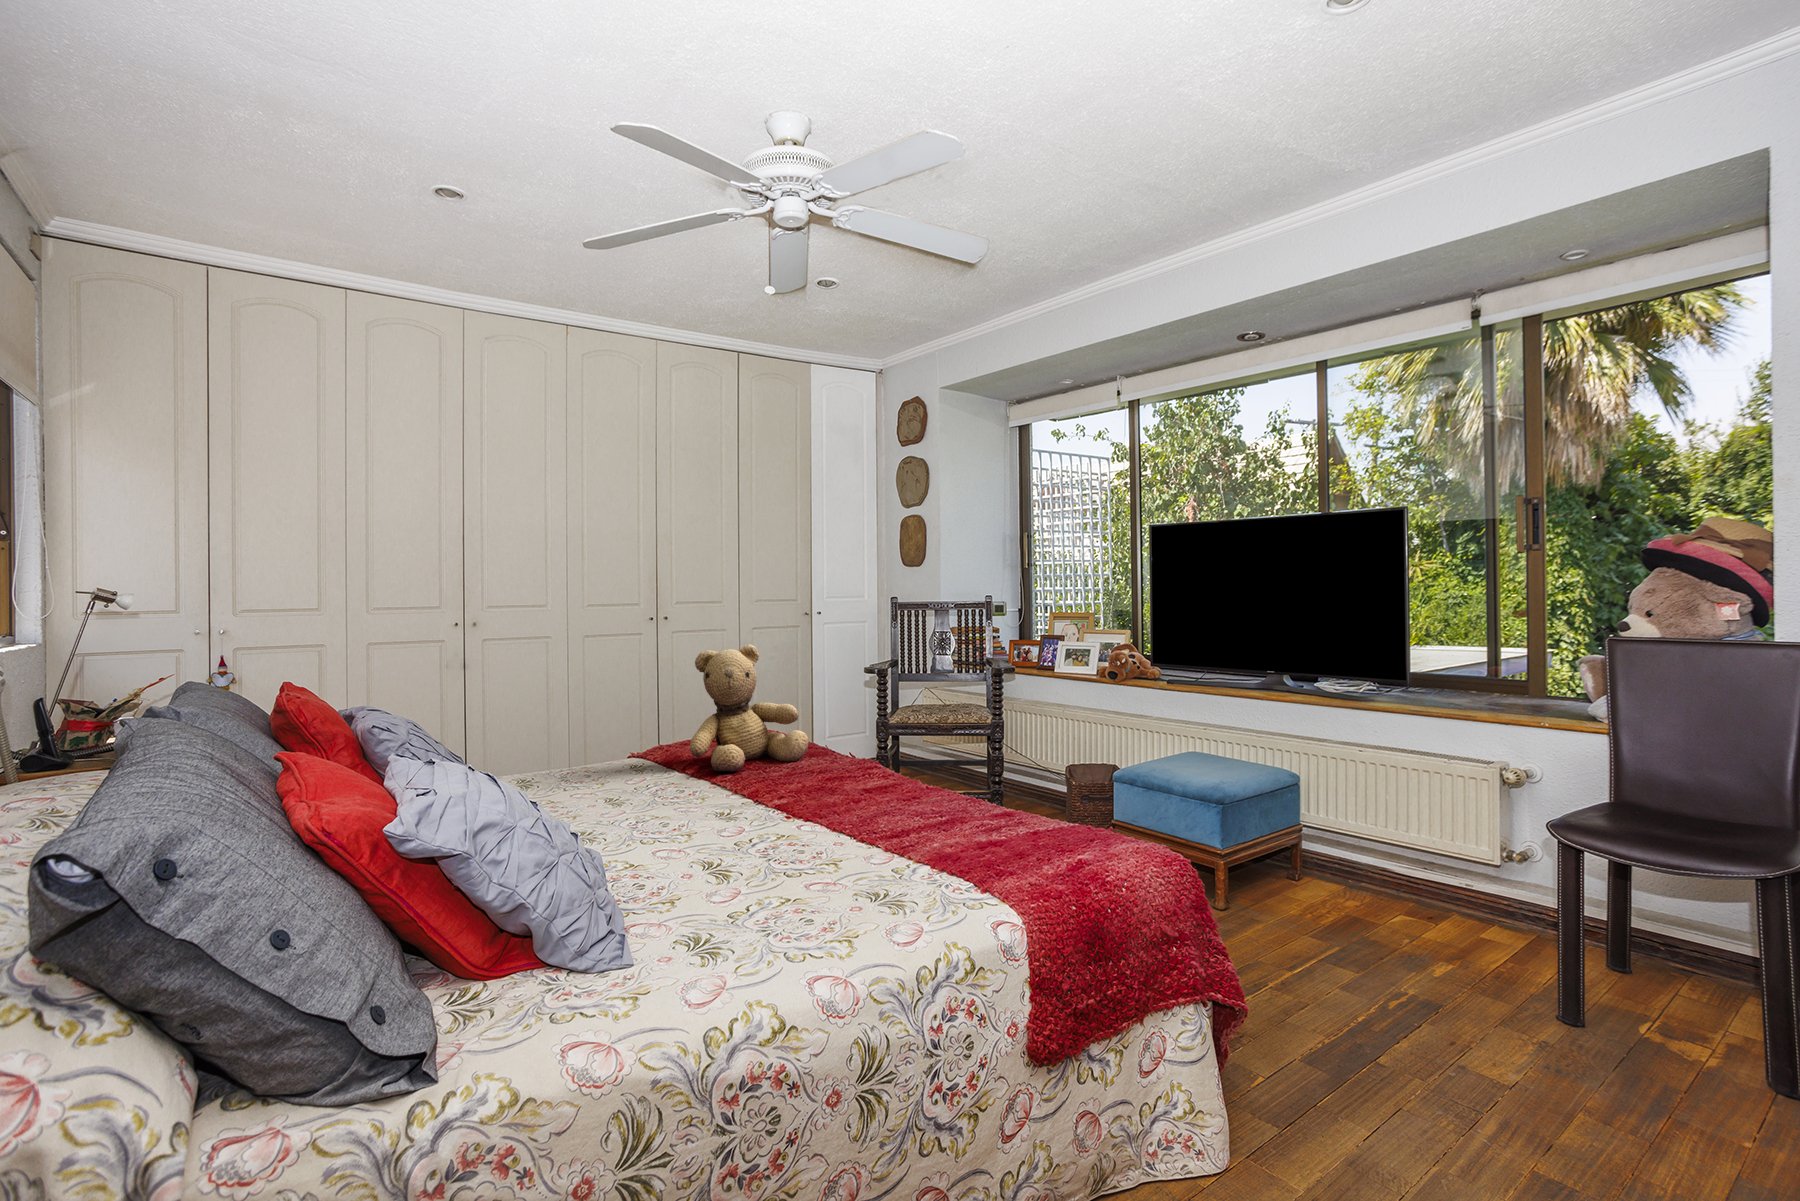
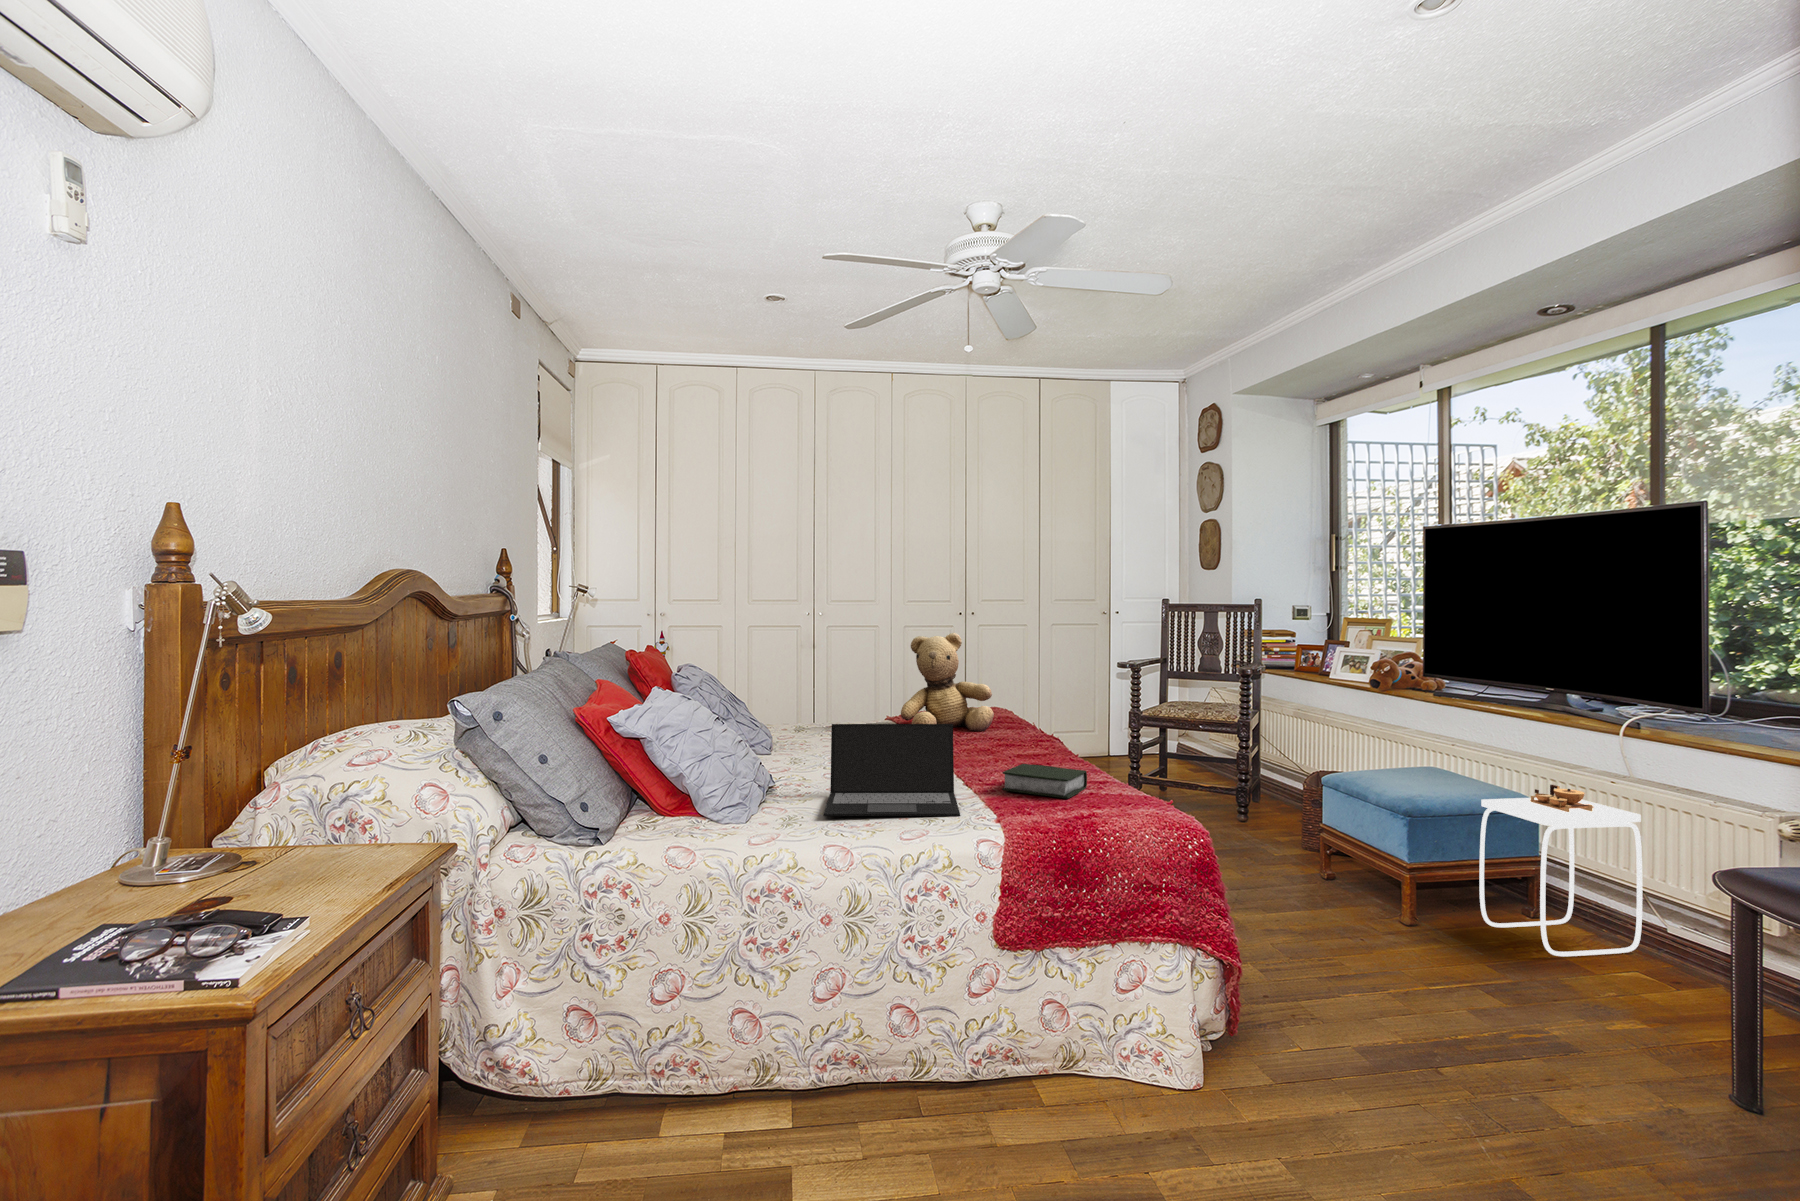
side table: none [1265,755,1384,910] -> present [1479,785,1642,956]
laptop: none [714,764,939,928] -> present [823,724,960,816]
book: none [939,803,1028,842] -> present [1002,764,1087,798]

